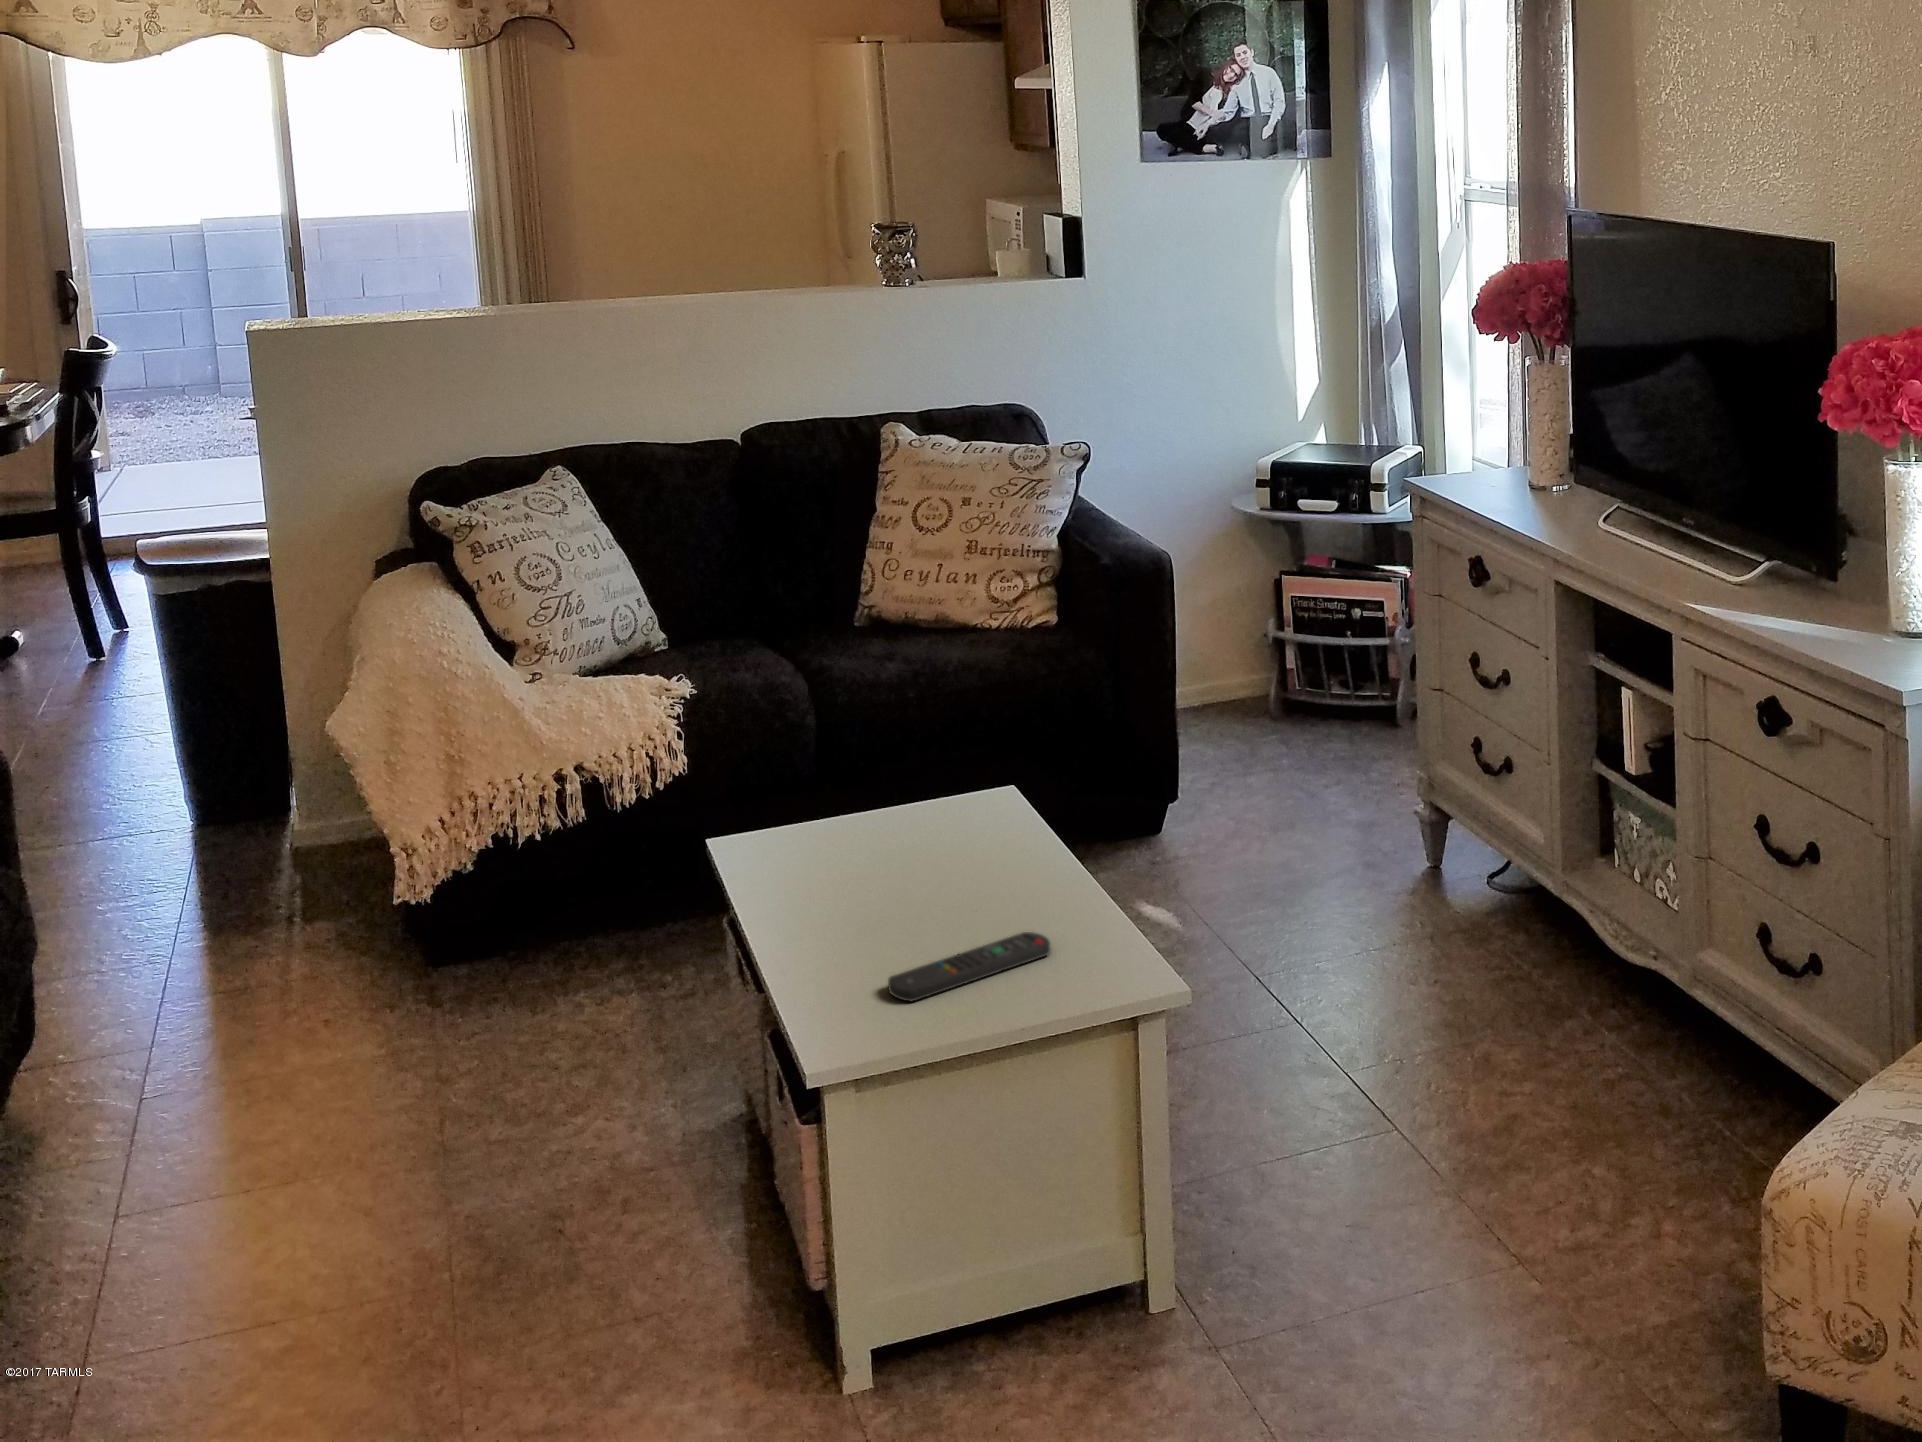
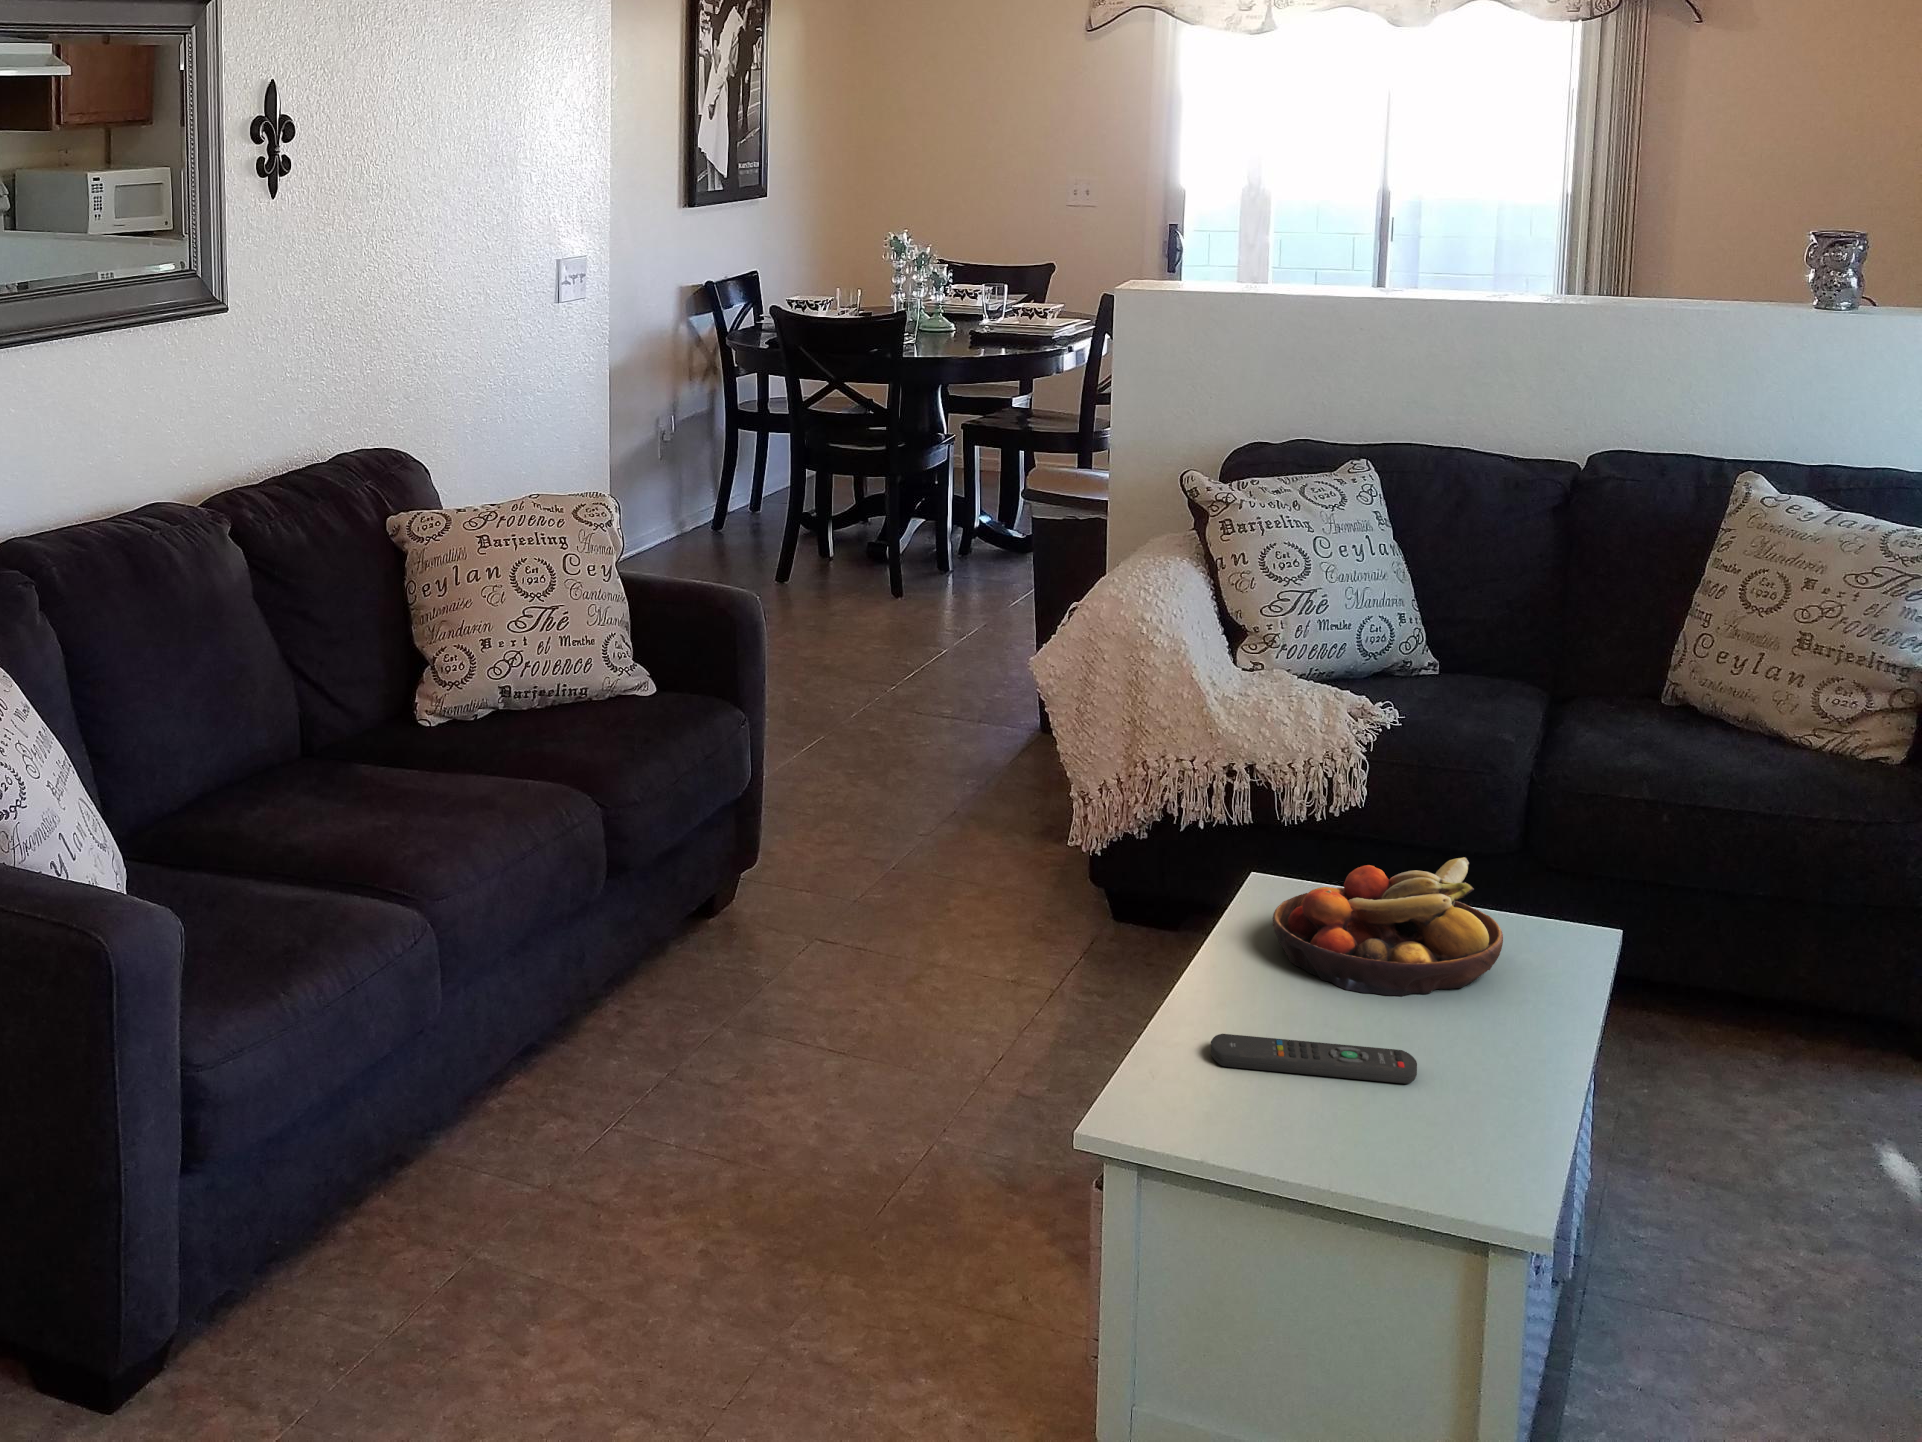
fruit bowl: none [814,771,1007,908] -> present [1273,857,1503,996]

